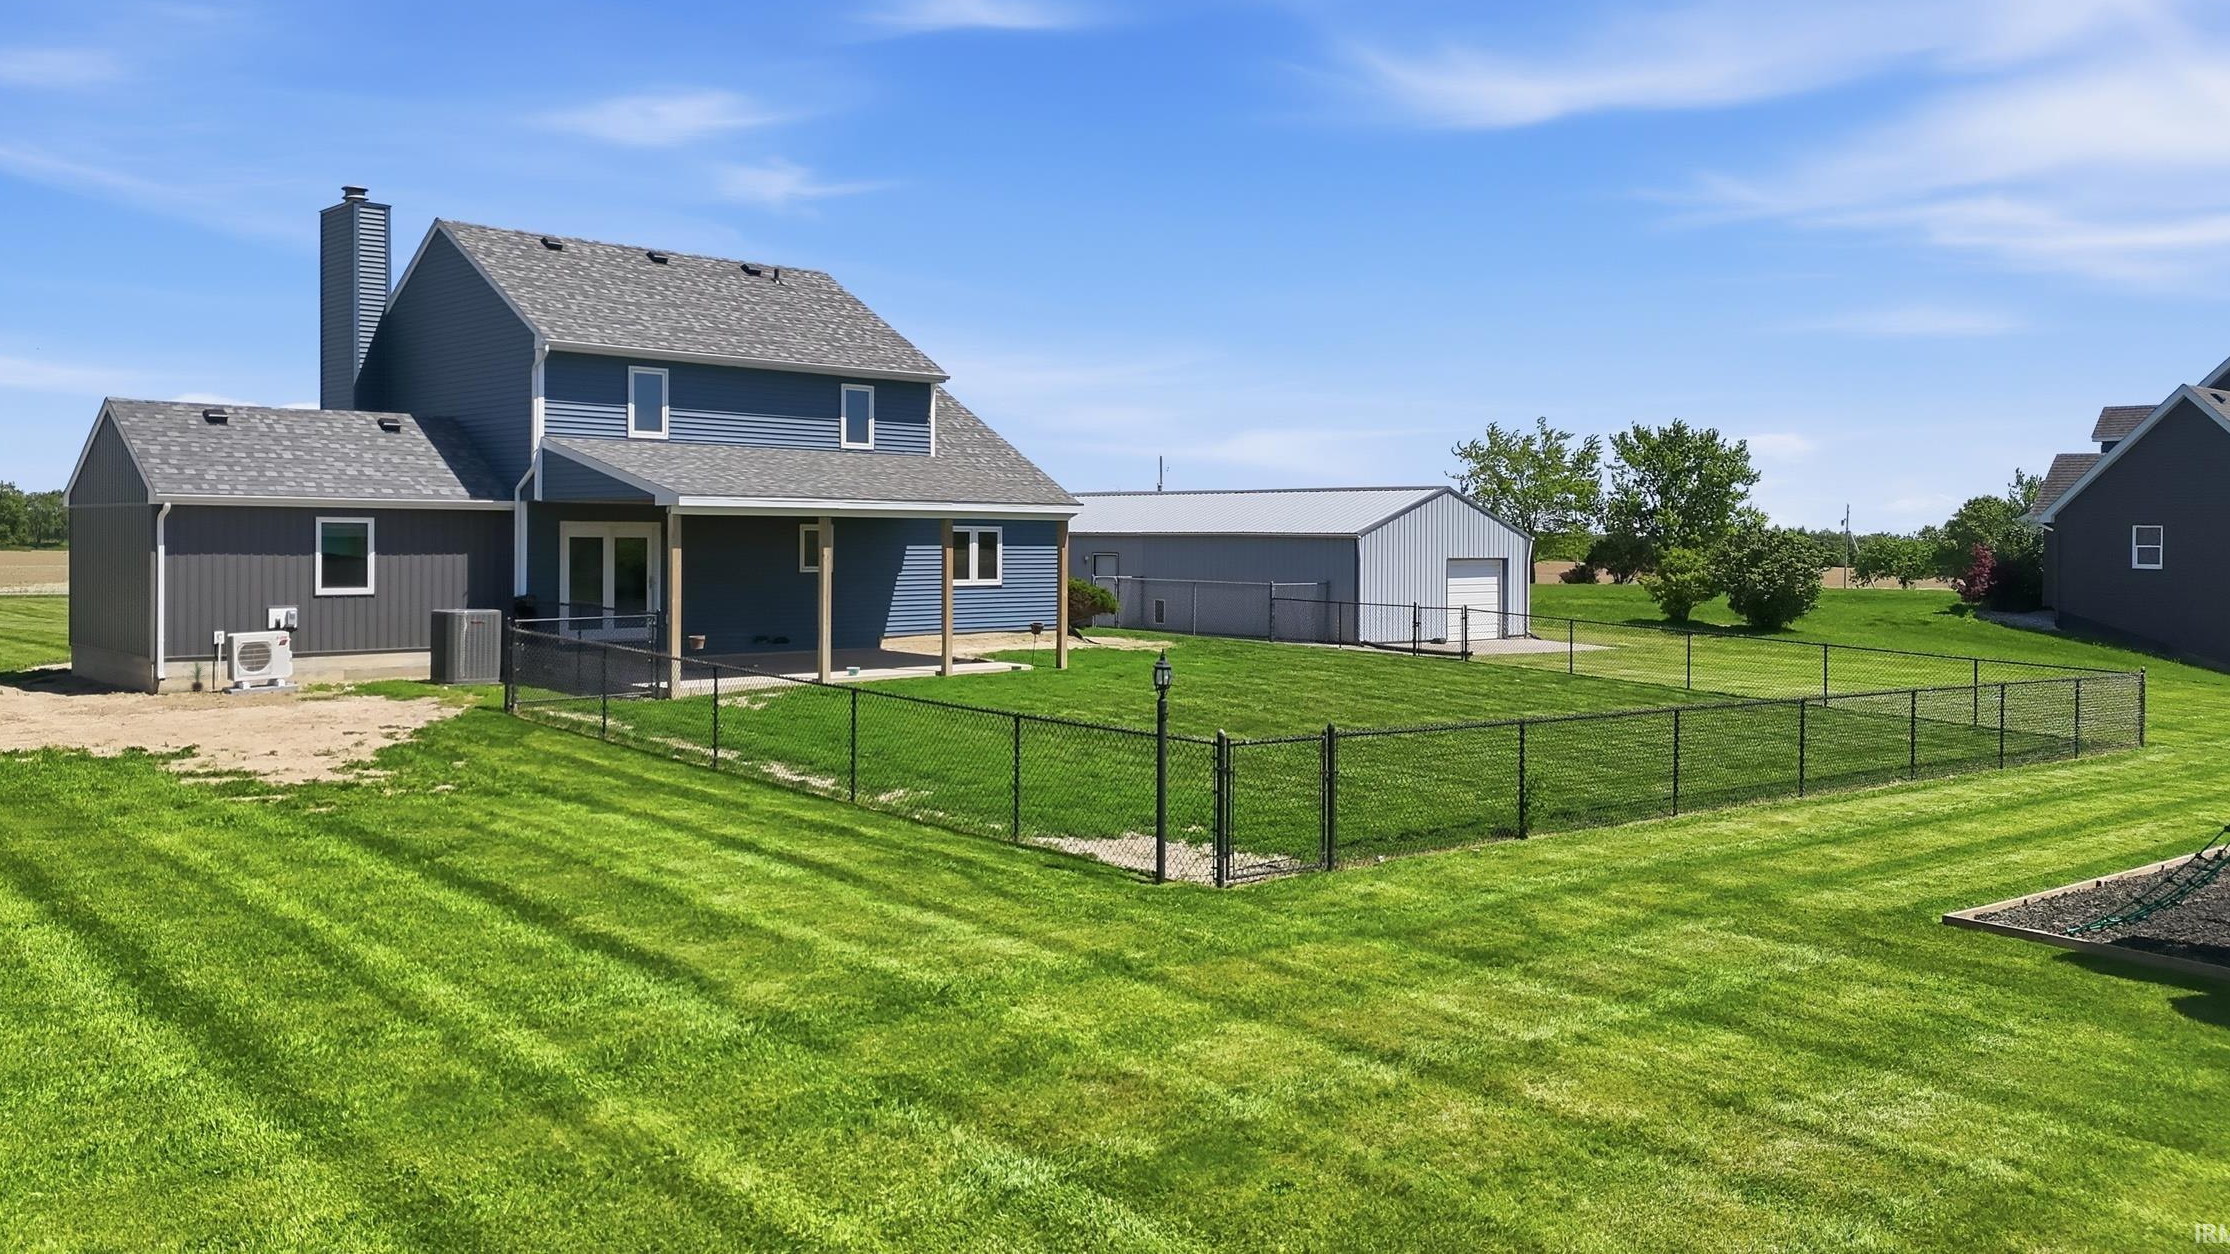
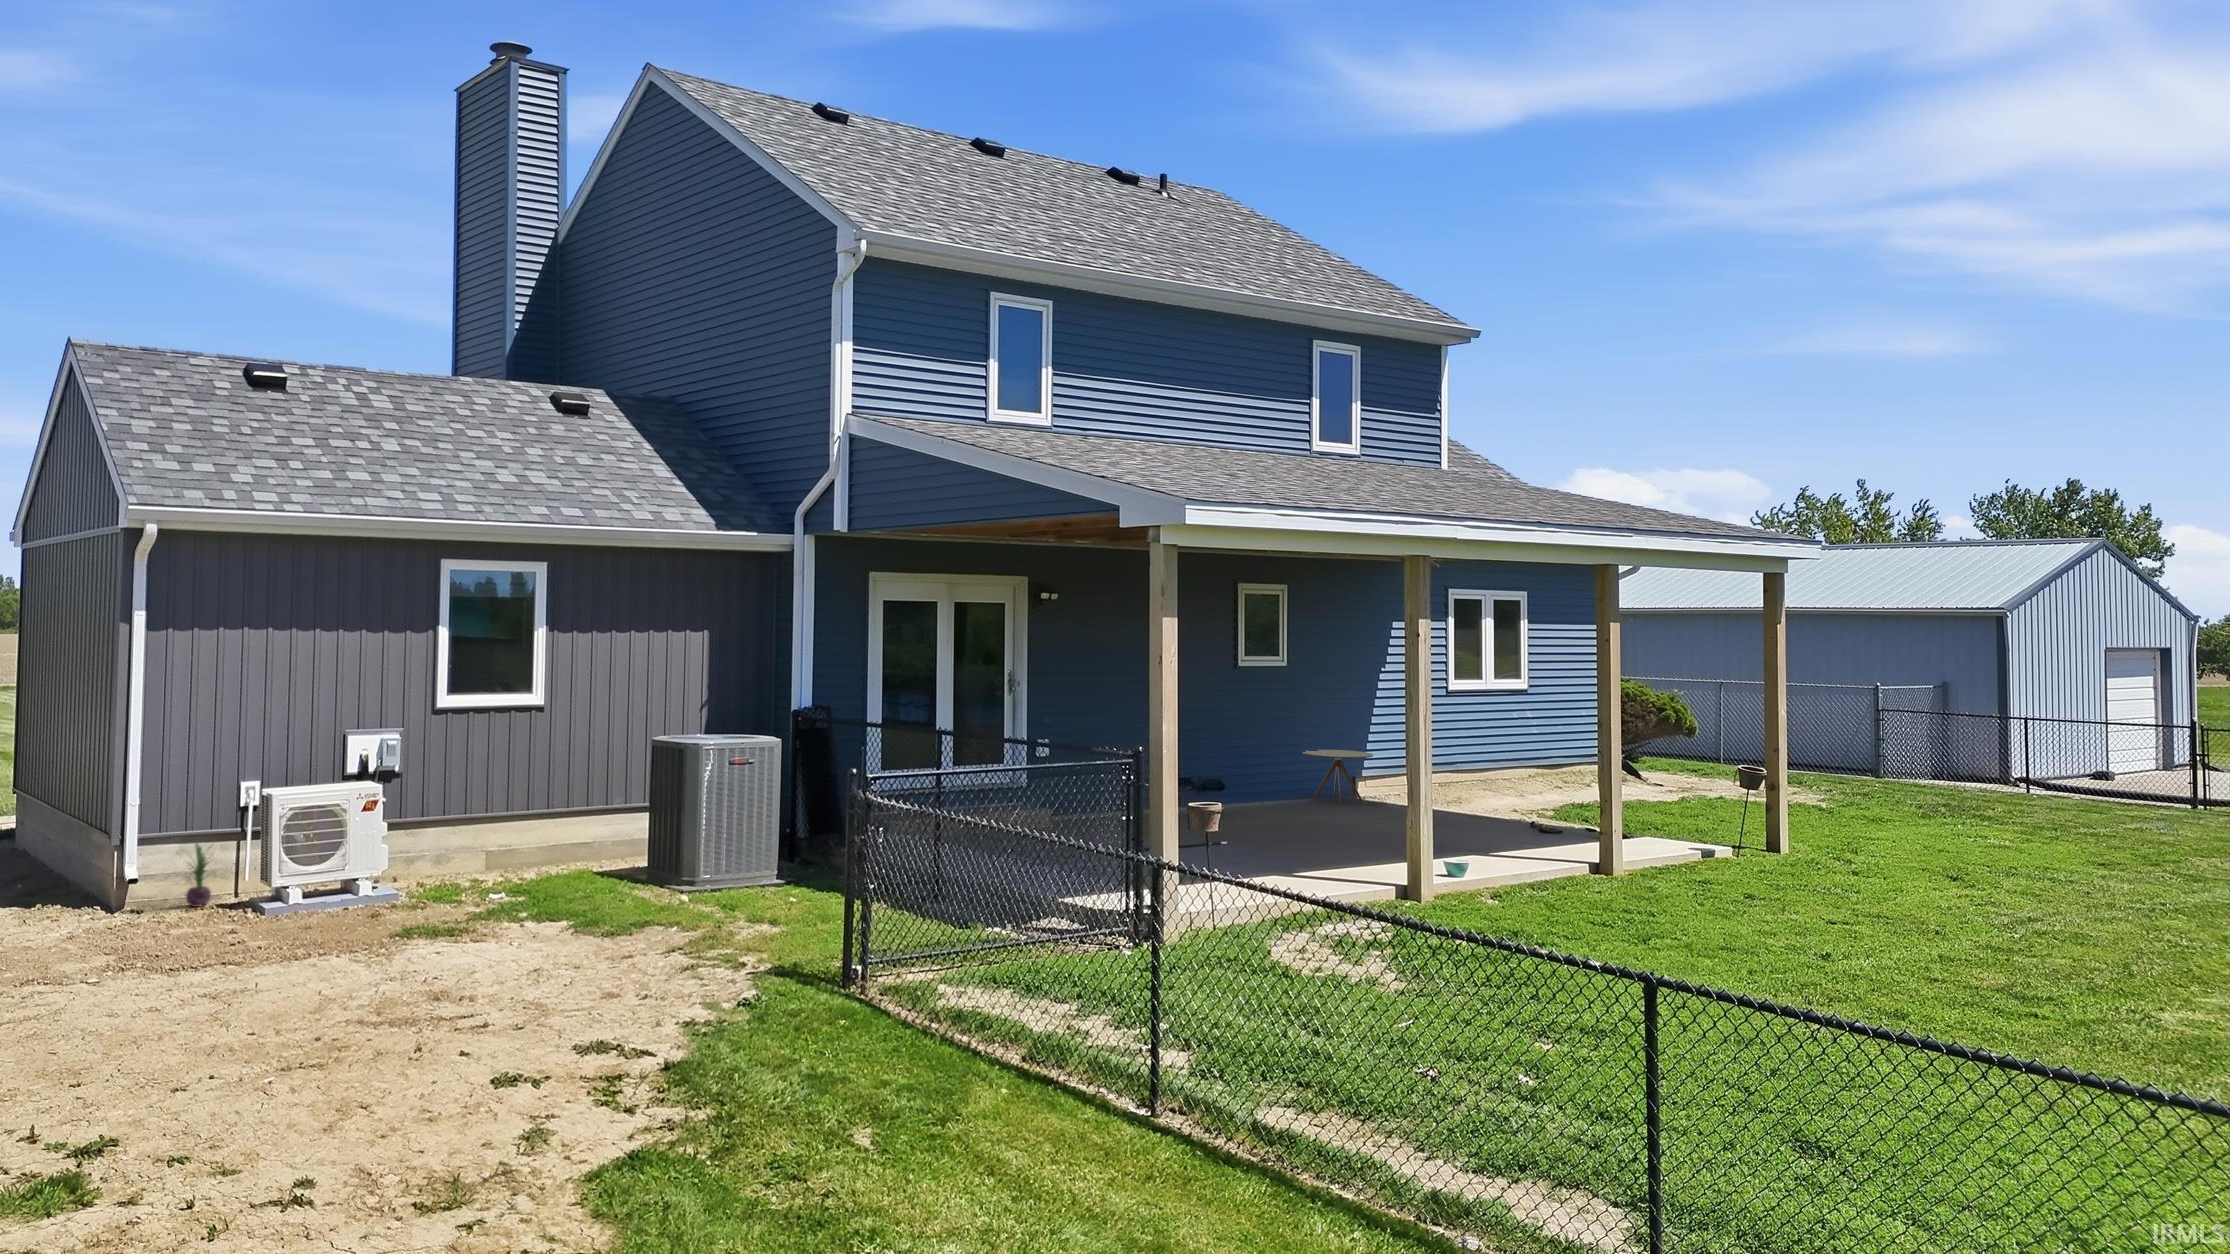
round table: none [842,622,882,652] -> present [1303,750,1373,803]

